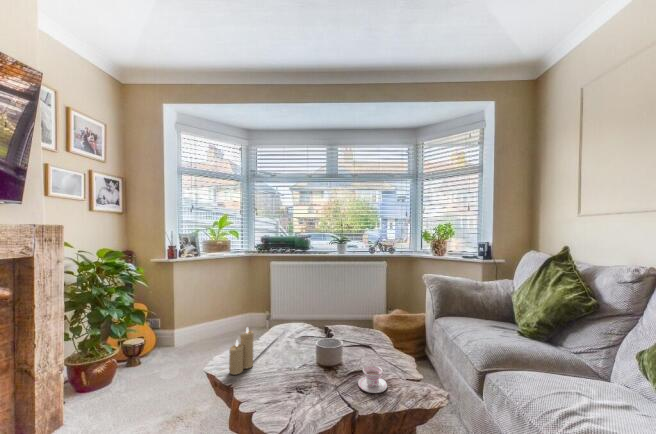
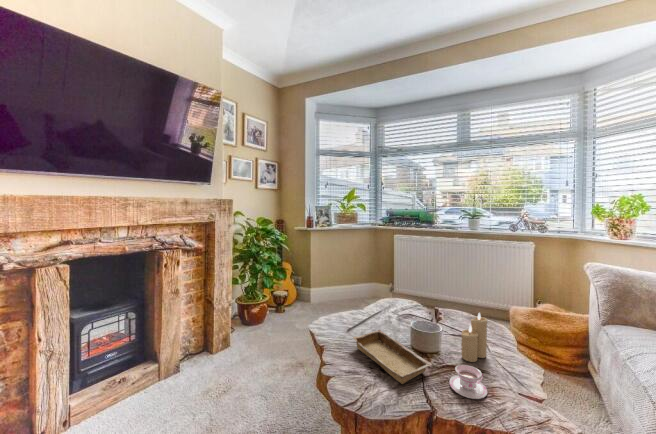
candle: present [229,328,254,375] -> present [461,313,487,362]
tray: none [263,354,343,399] -> present [353,330,432,384]

